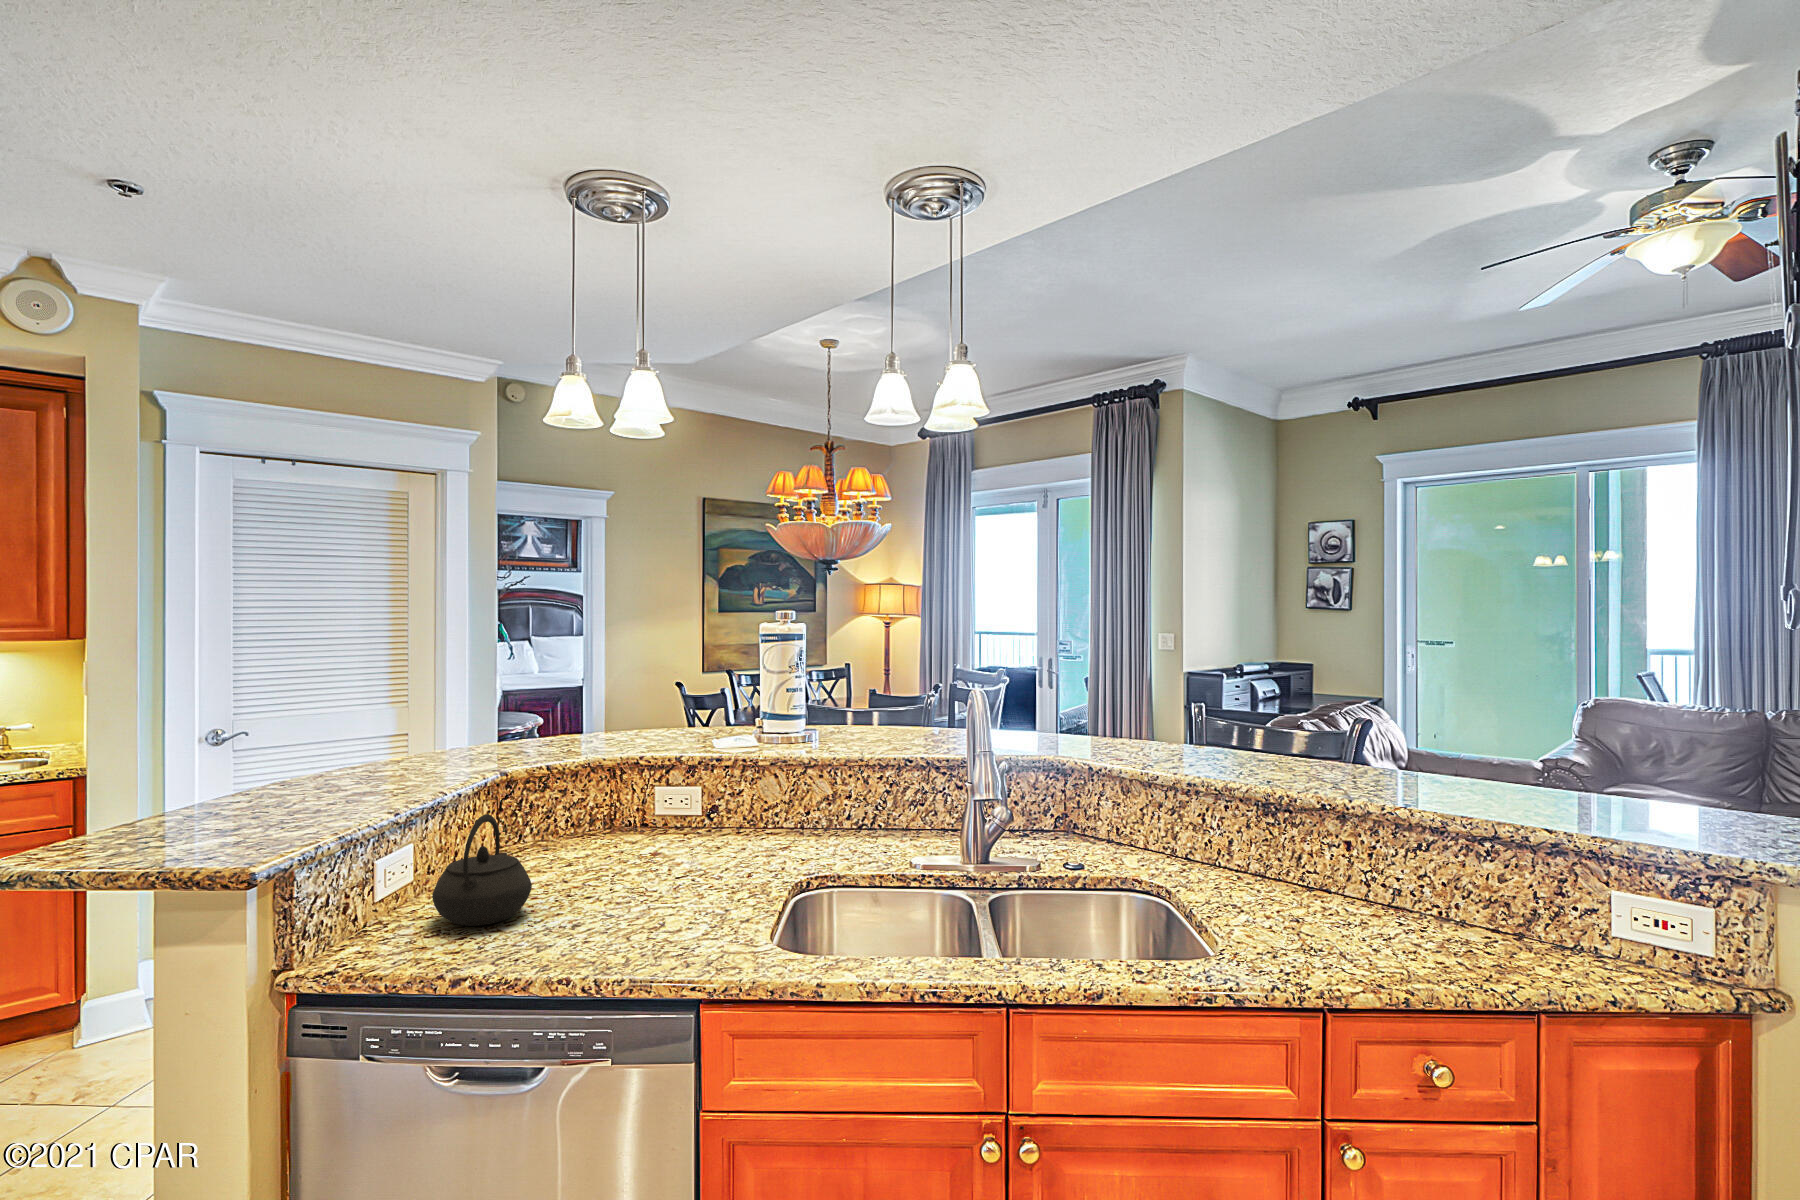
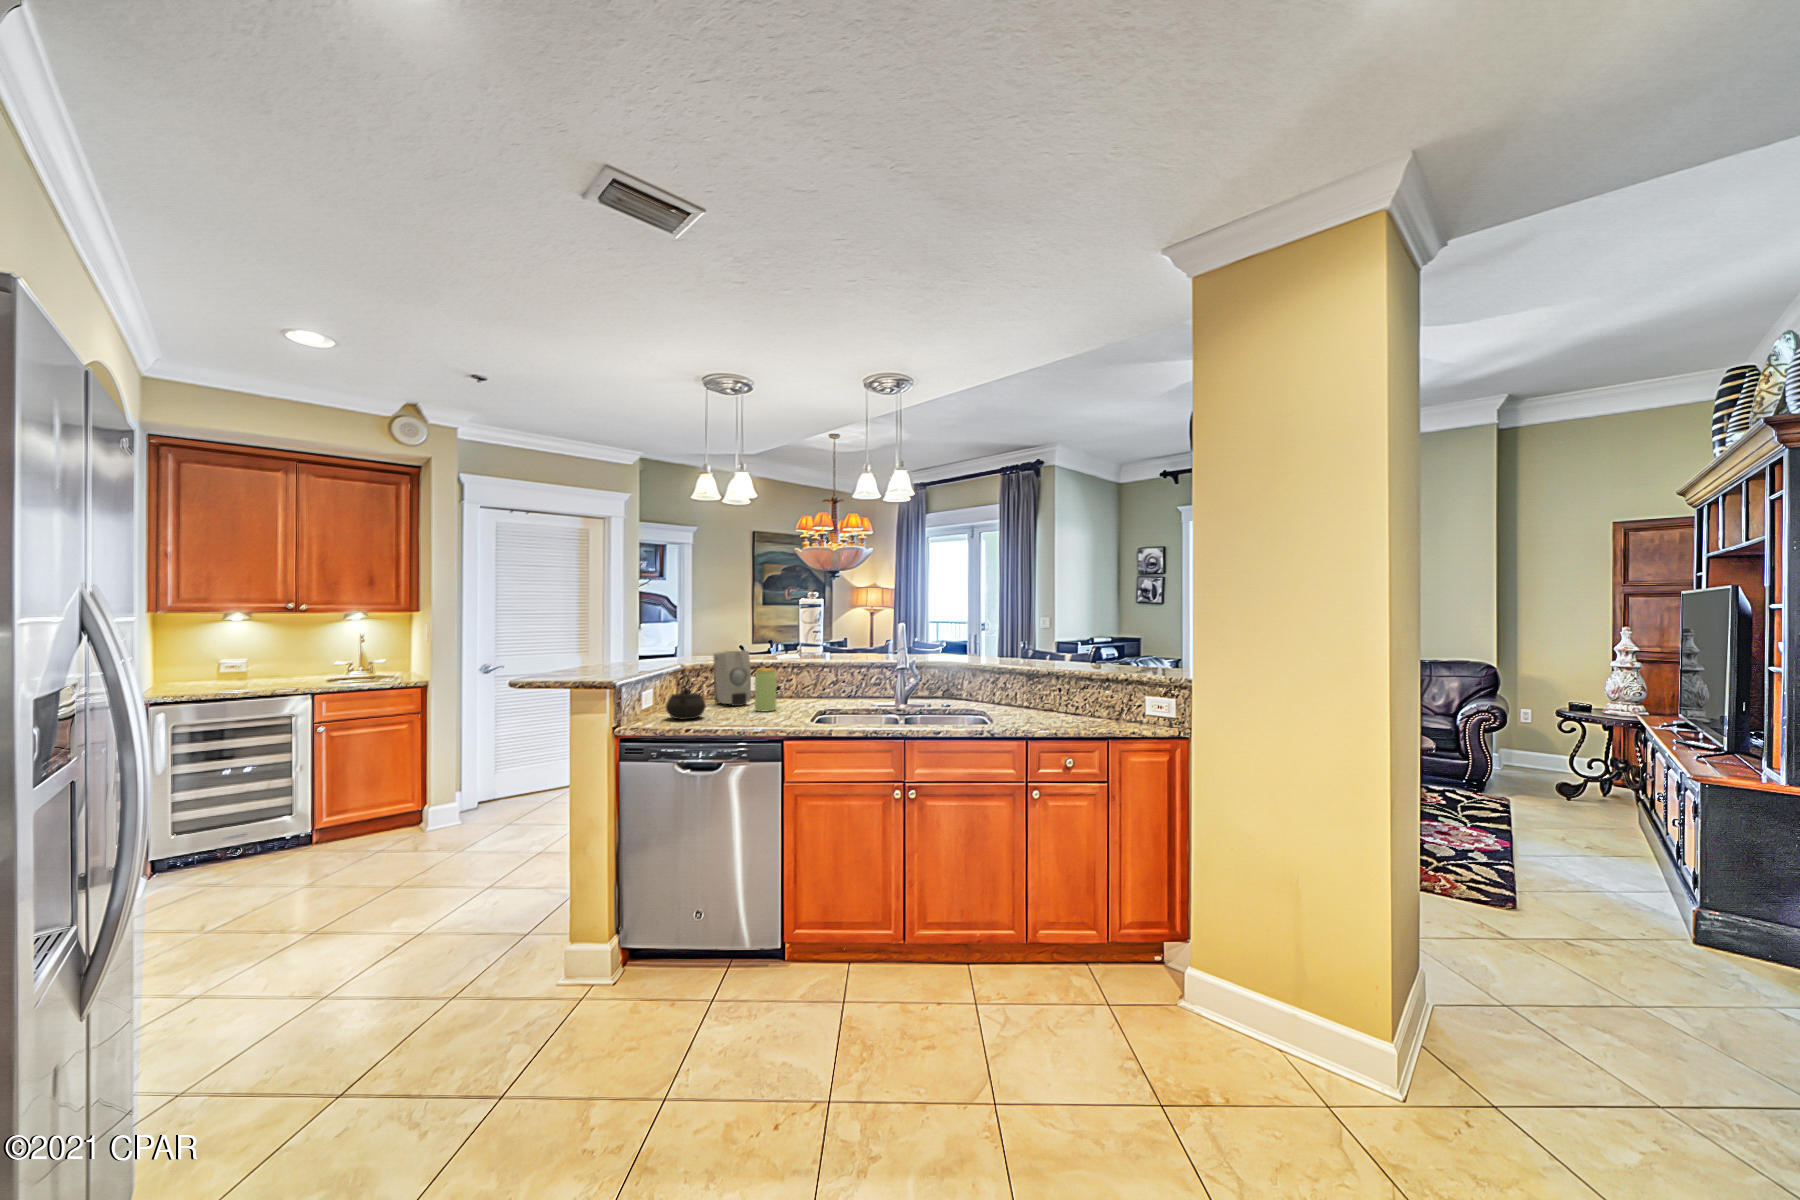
soap dispenser: none [573,740,650,864] -> present [714,651,751,706]
jar: none [652,785,701,887] -> present [755,668,776,711]

